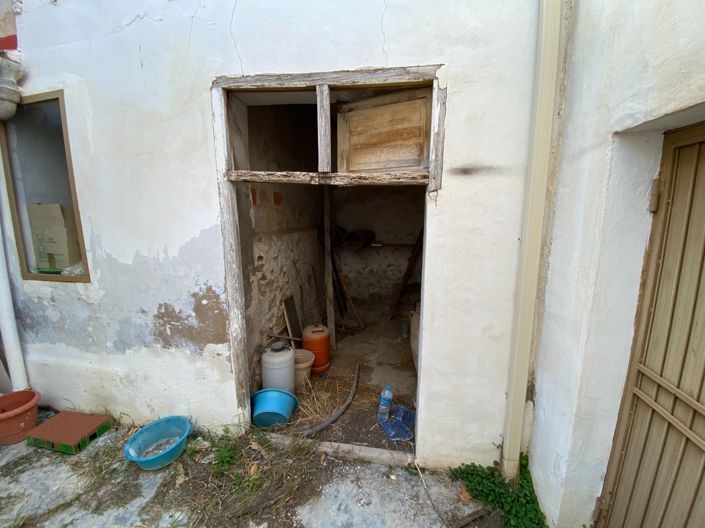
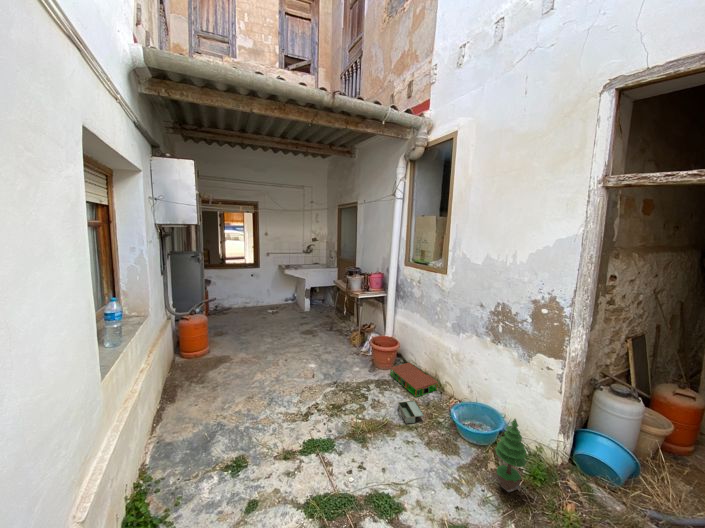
potted tree: none [172,425,207,501] -> present [495,419,526,492]
toolbox: none [36,463,85,507] -> present [398,401,424,423]

